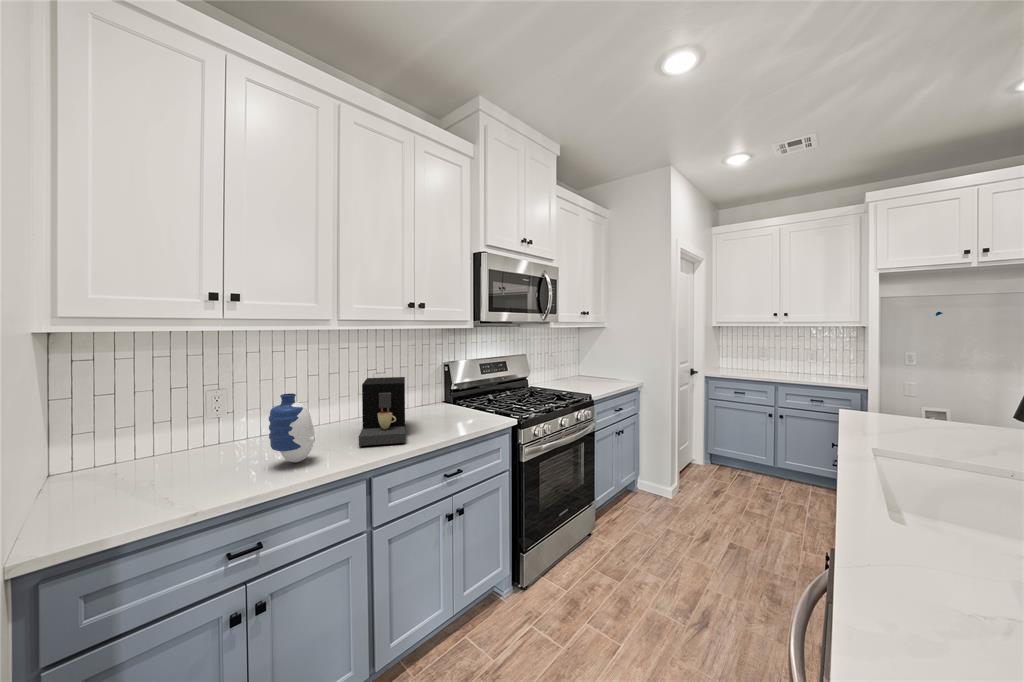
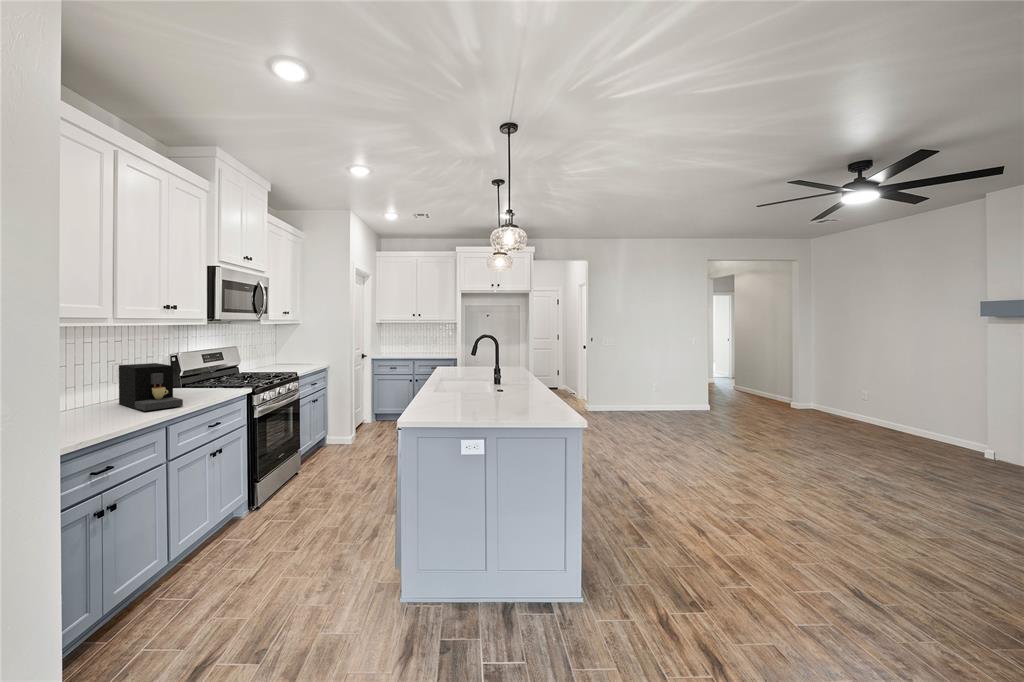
vase: present [269,393,315,463] -> none [82,373,124,423]

